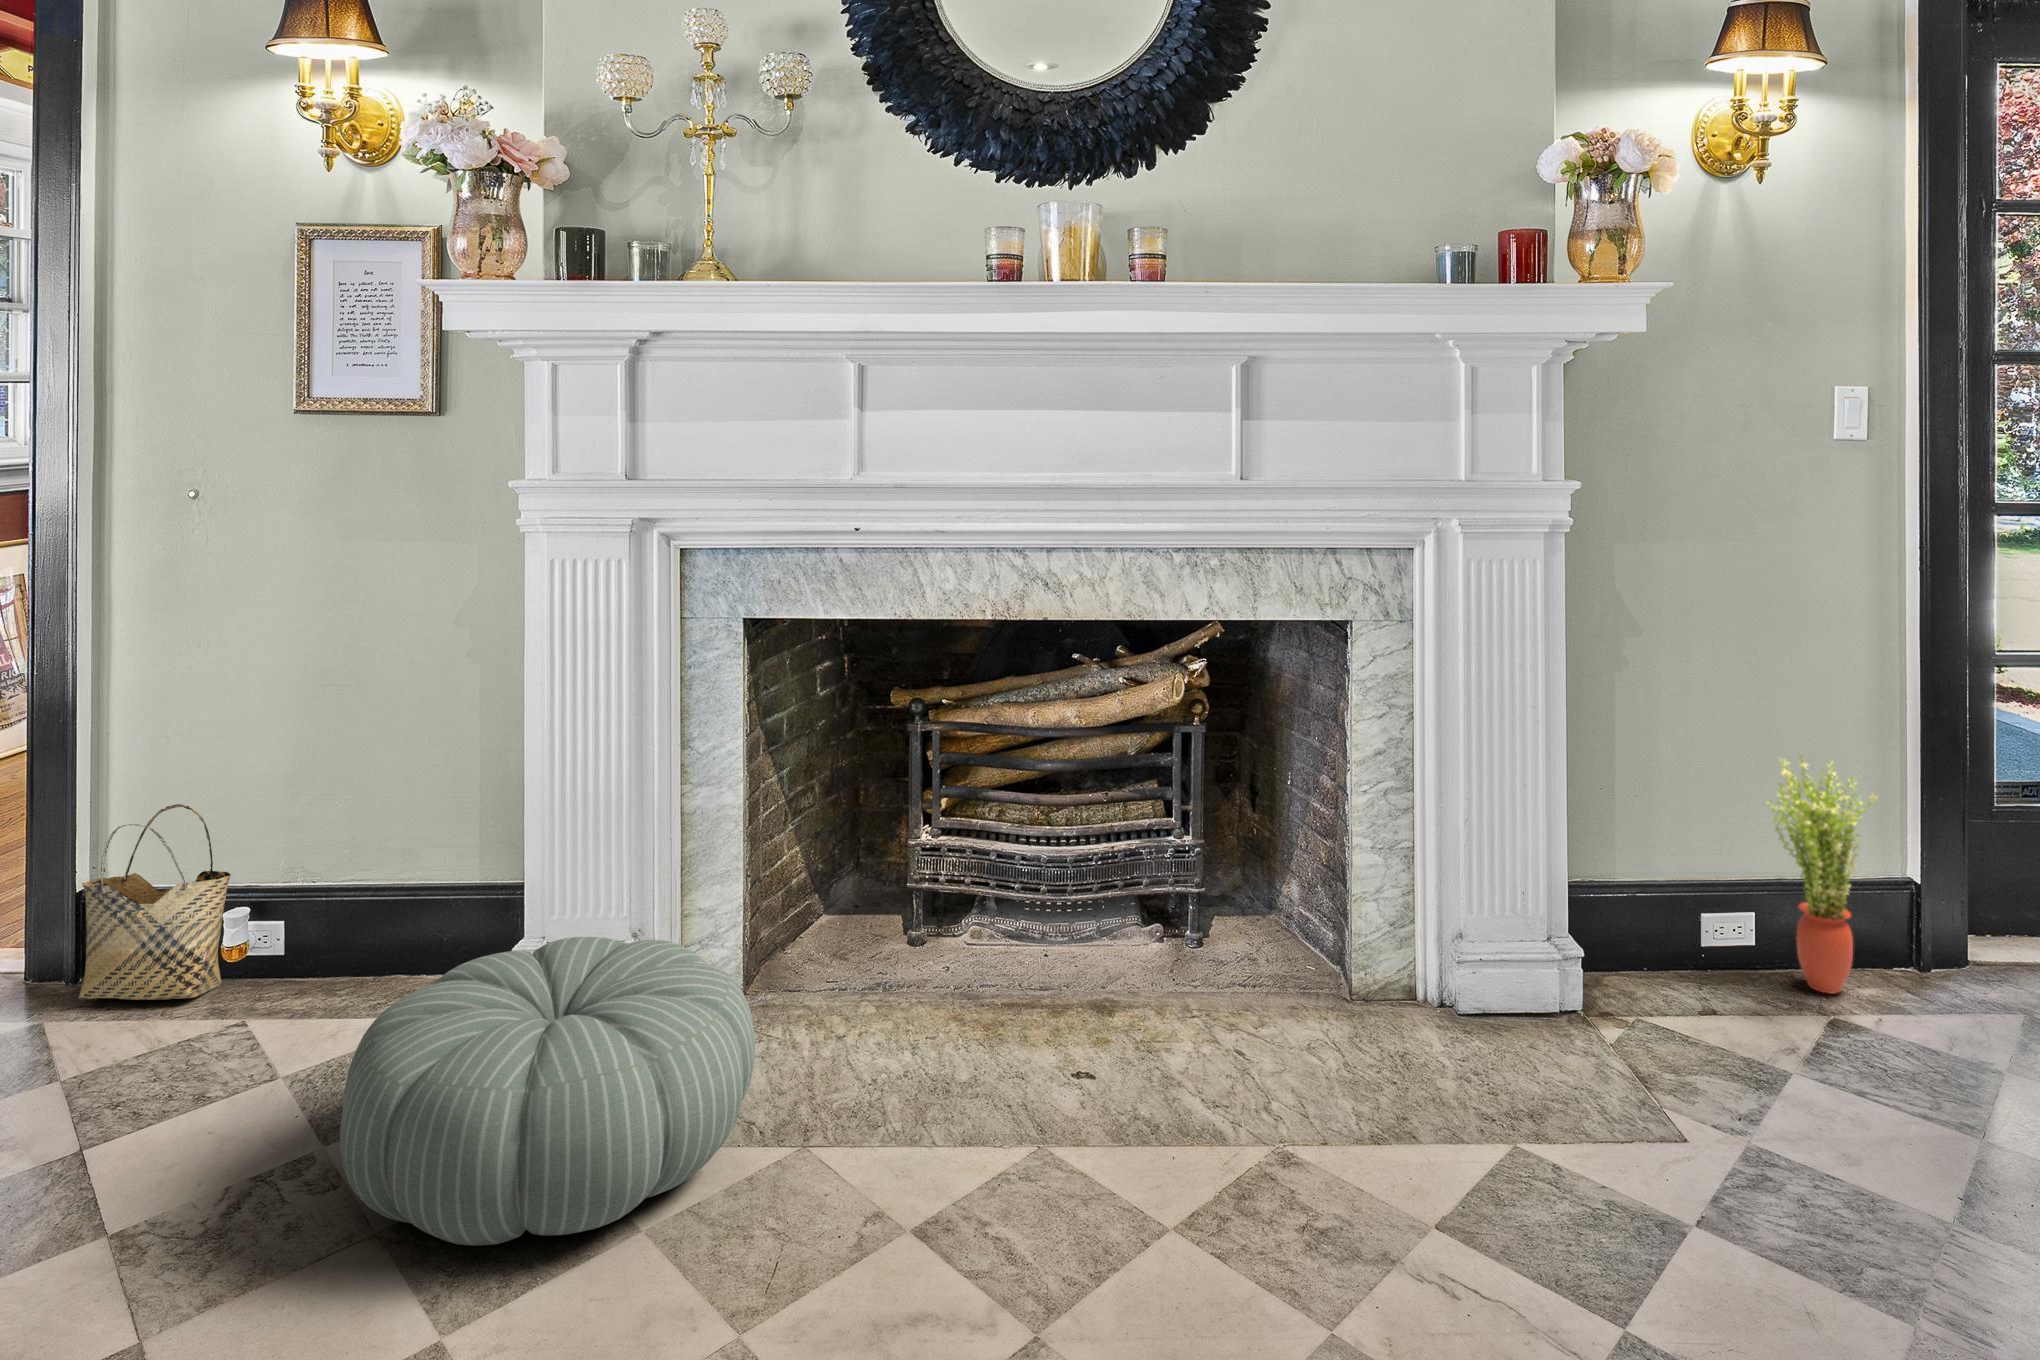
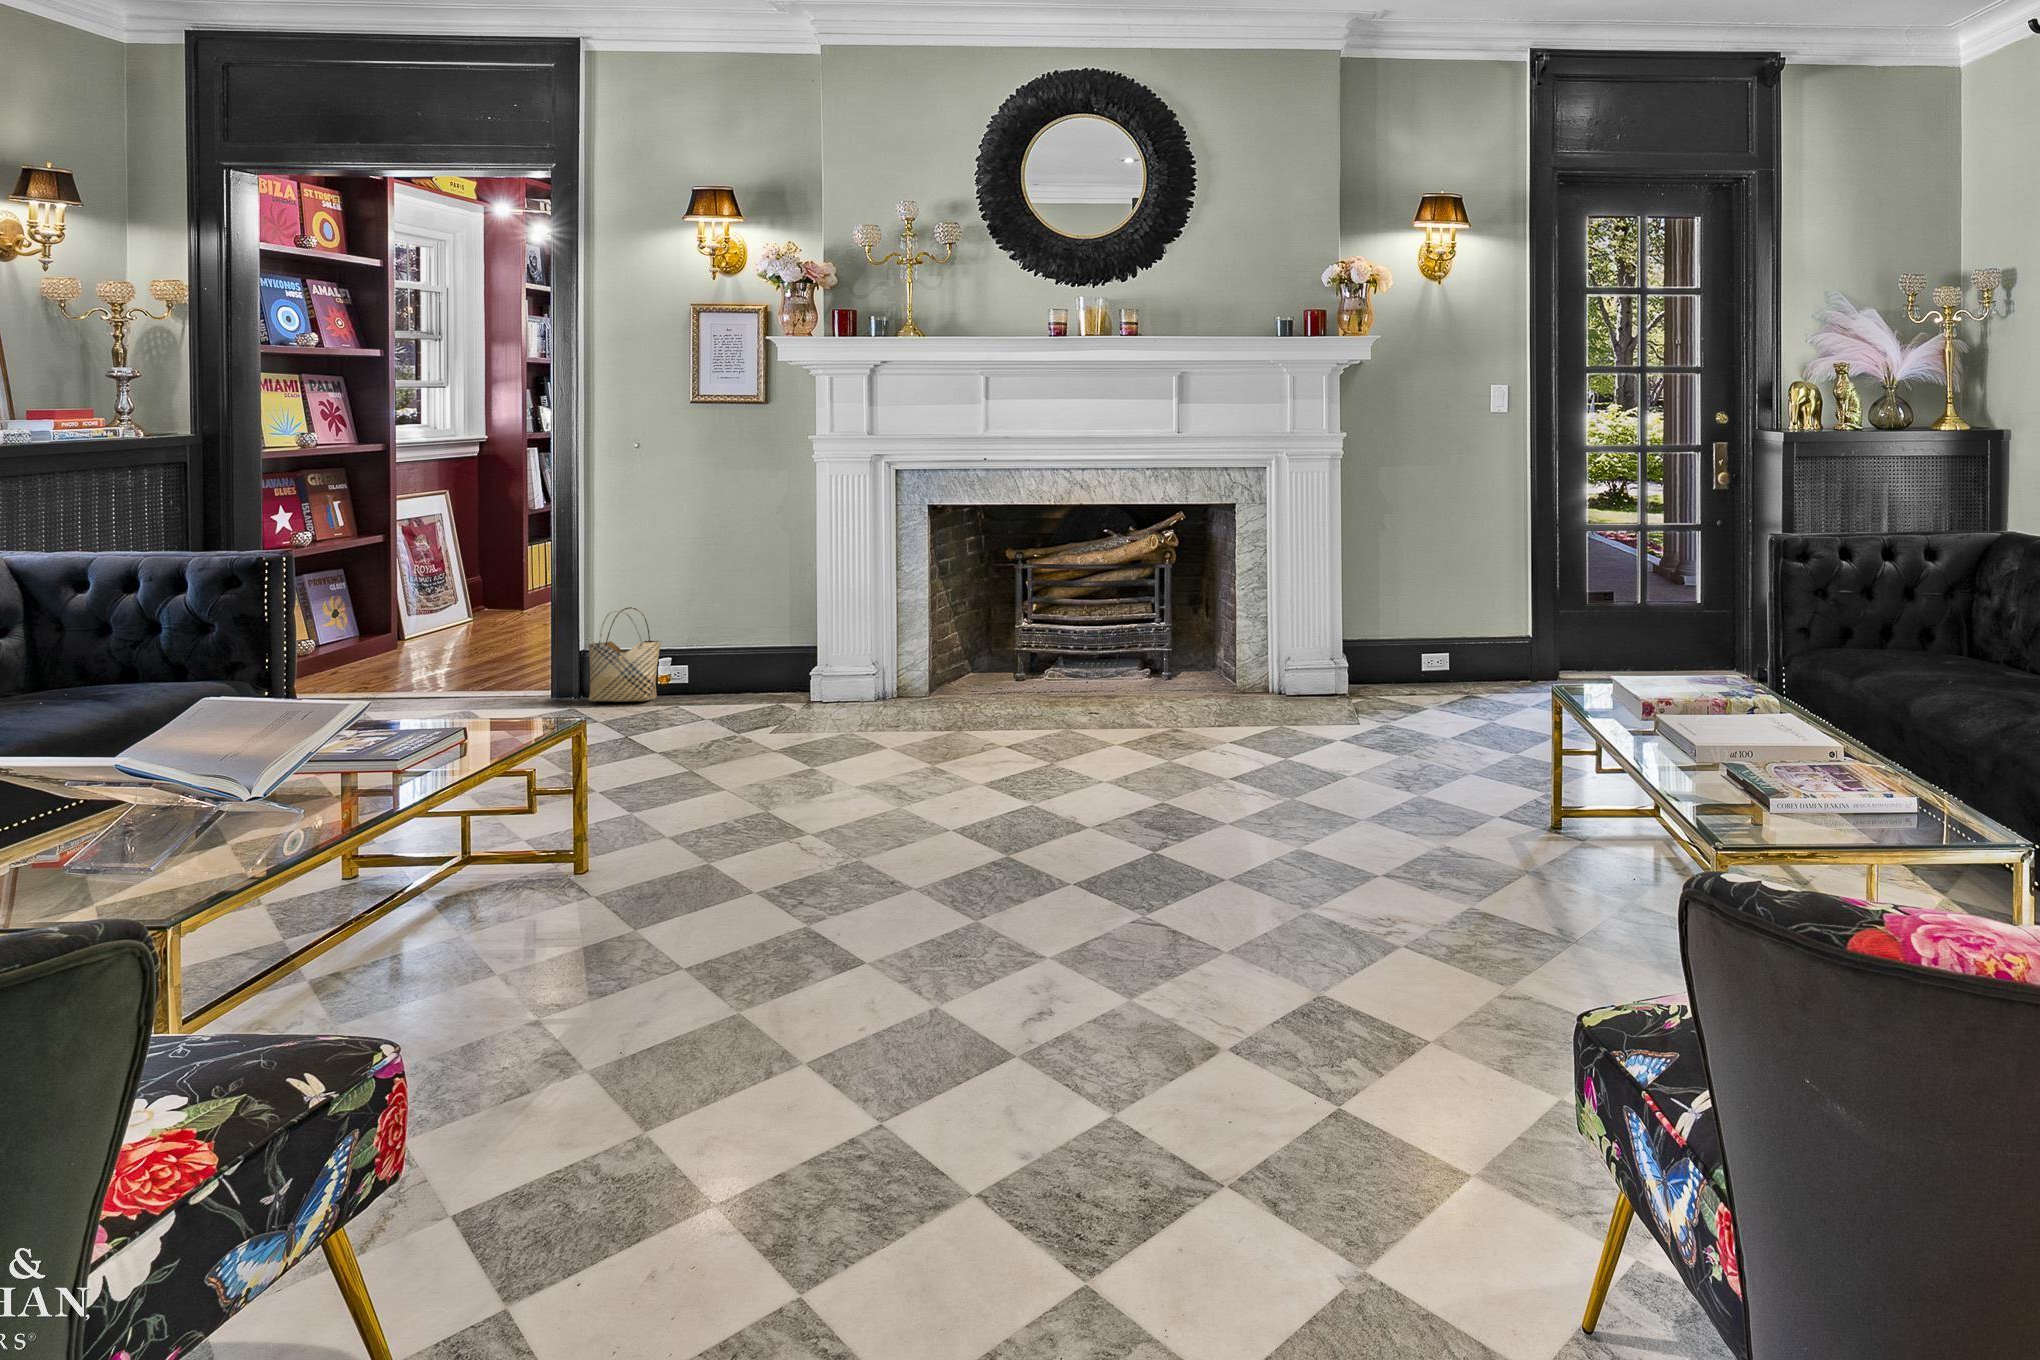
potted plant: present [1768,756,1877,994] -> none [1444,570,1495,686]
pouf: present [340,937,755,1245] -> none [761,649,942,749]

